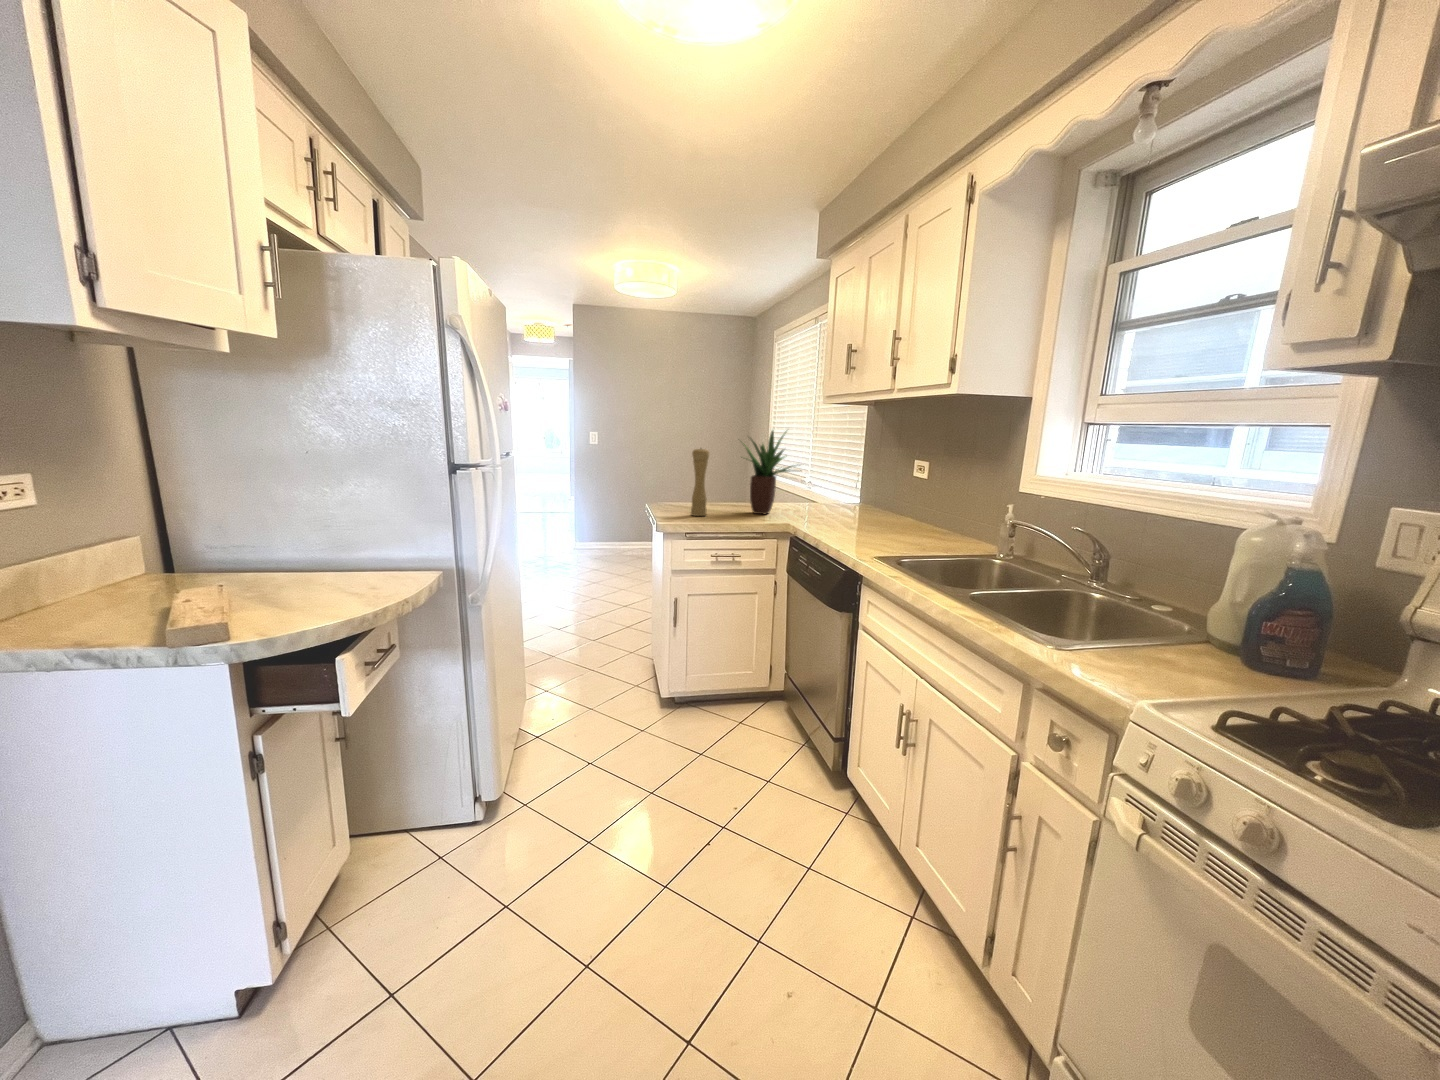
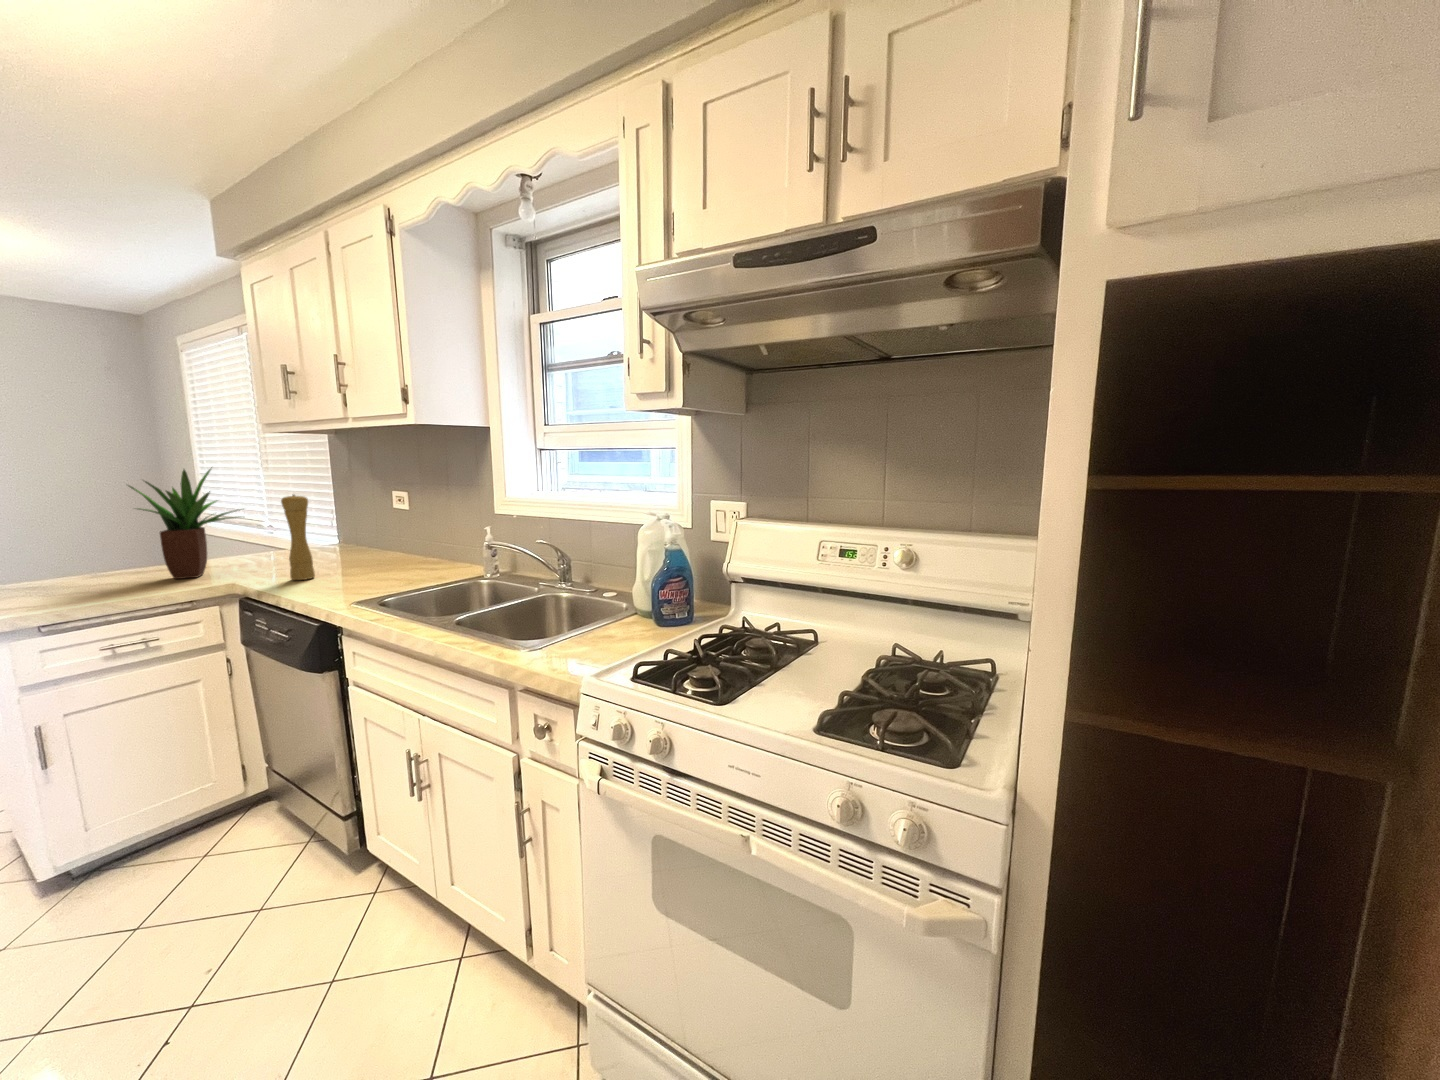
pepper mill: present [691,448,709,516] -> present [281,495,315,580]

